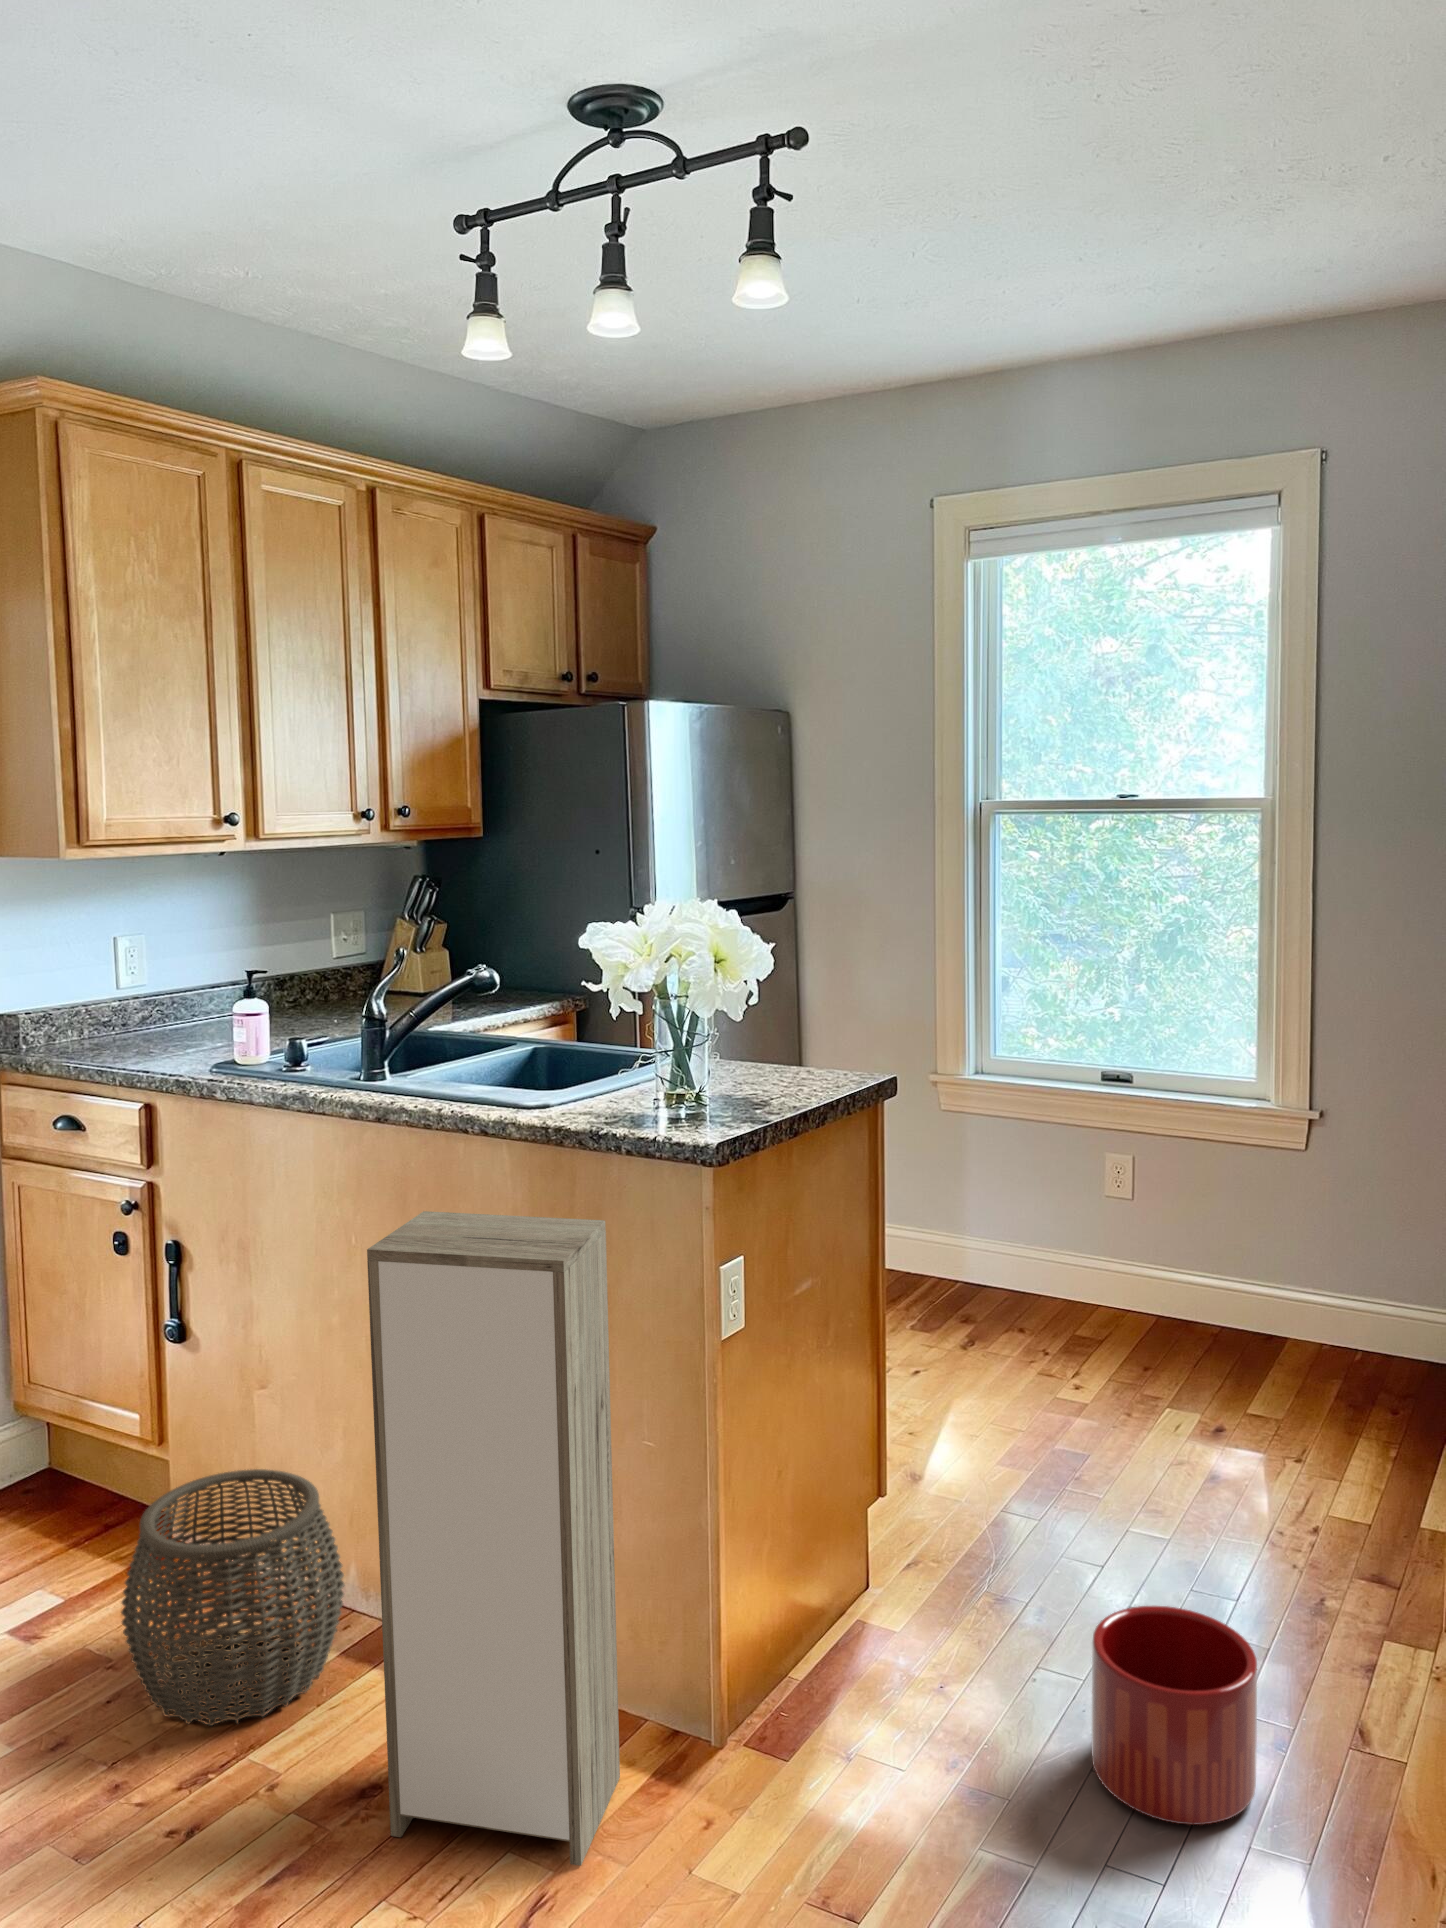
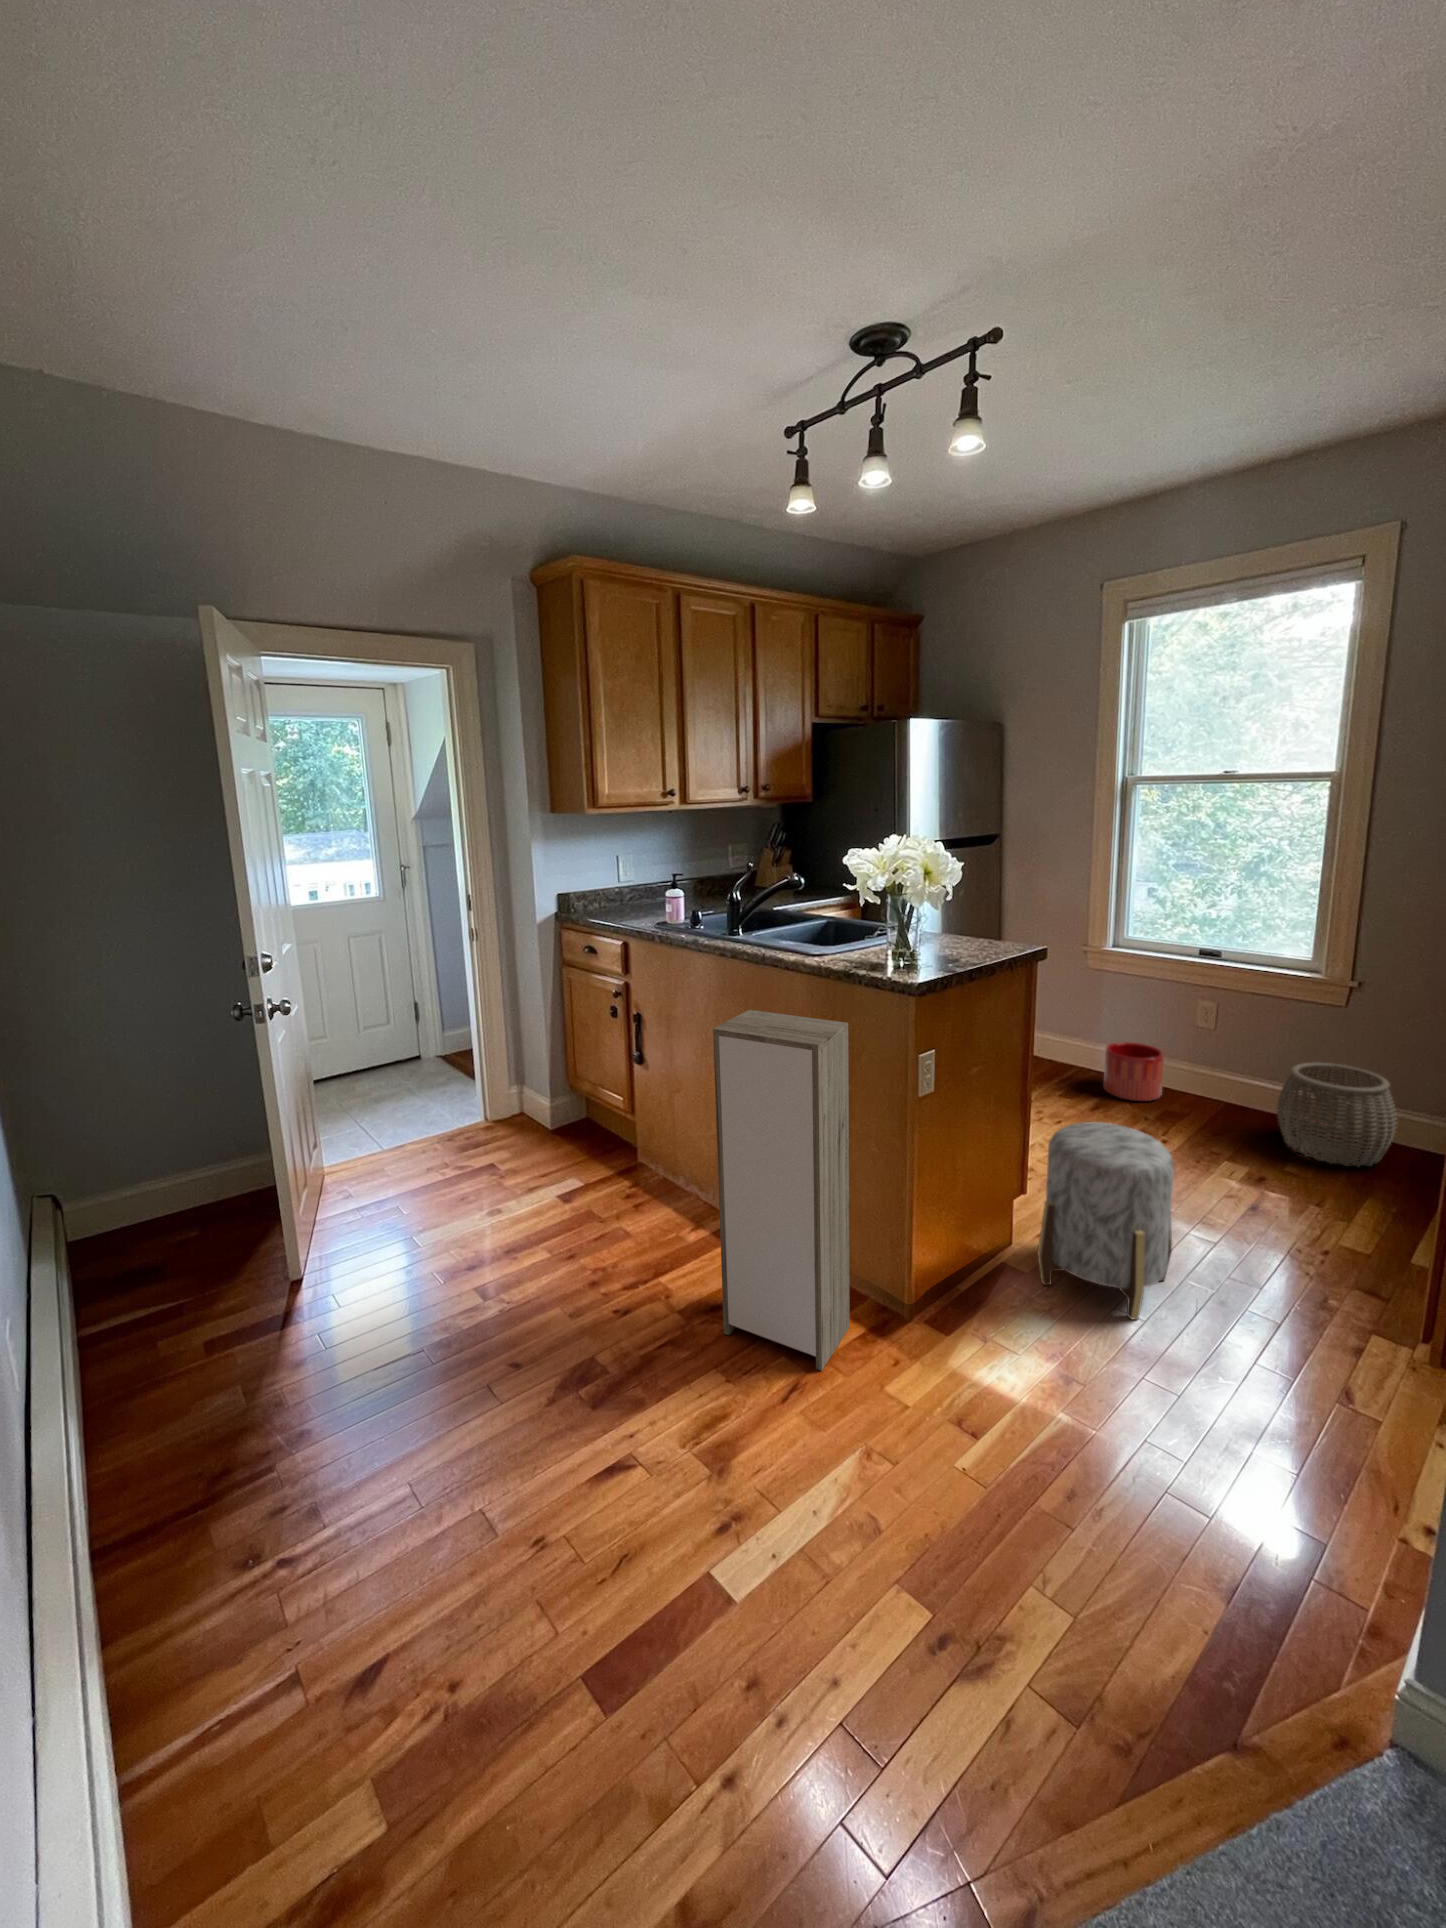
stool: none [914,1358,1108,1677] -> present [1038,1122,1174,1319]
woven basket: present [121,1469,345,1726] -> present [1277,1062,1397,1167]
planter: present [1091,1606,1257,1825] -> present [1104,1042,1164,1101]

